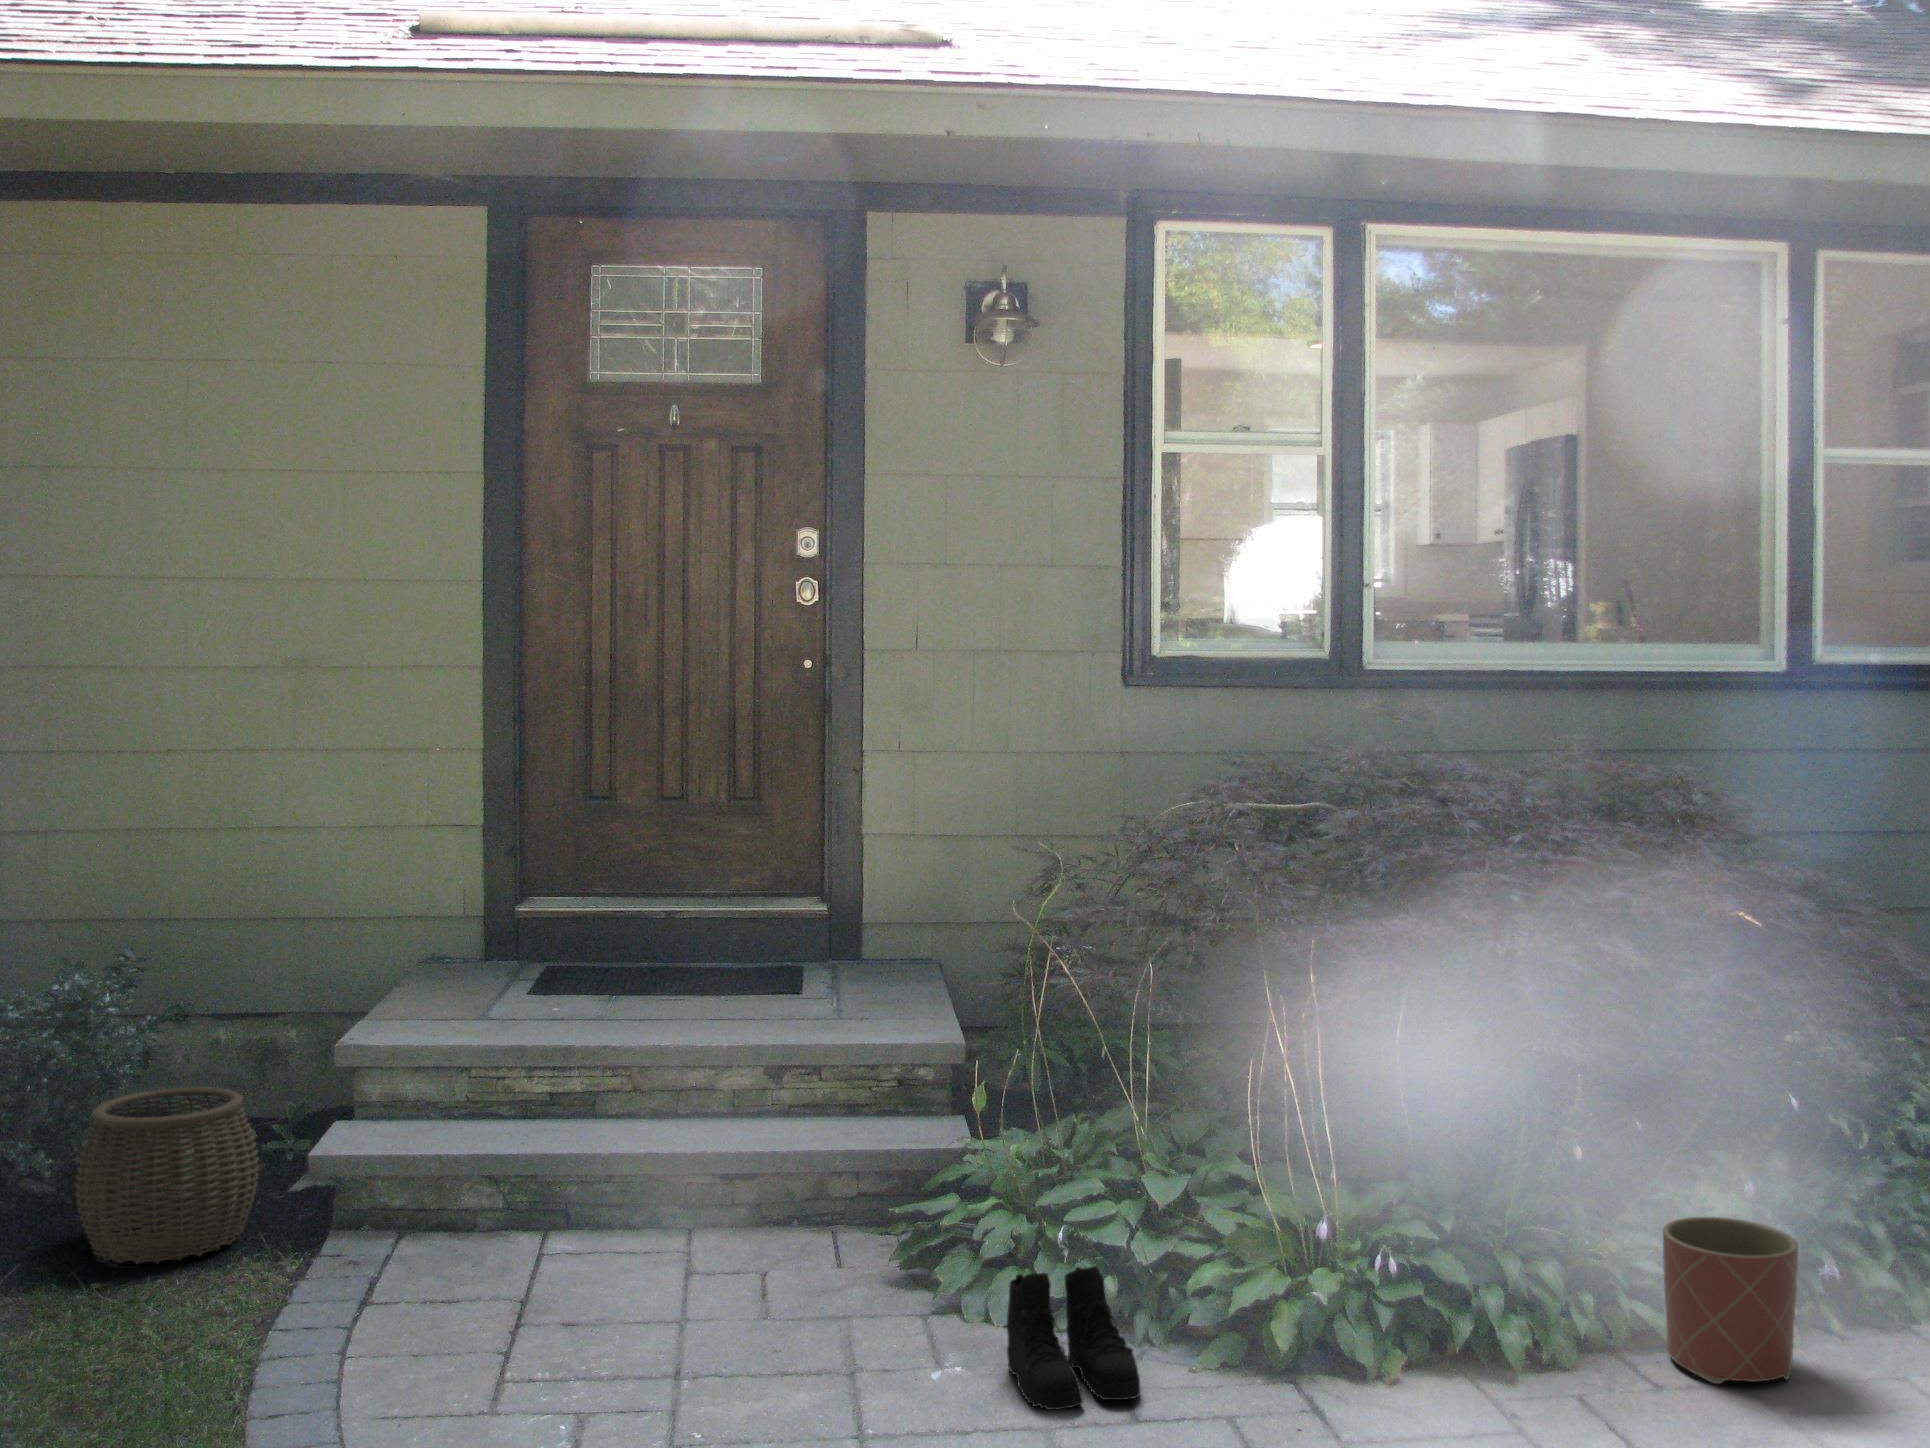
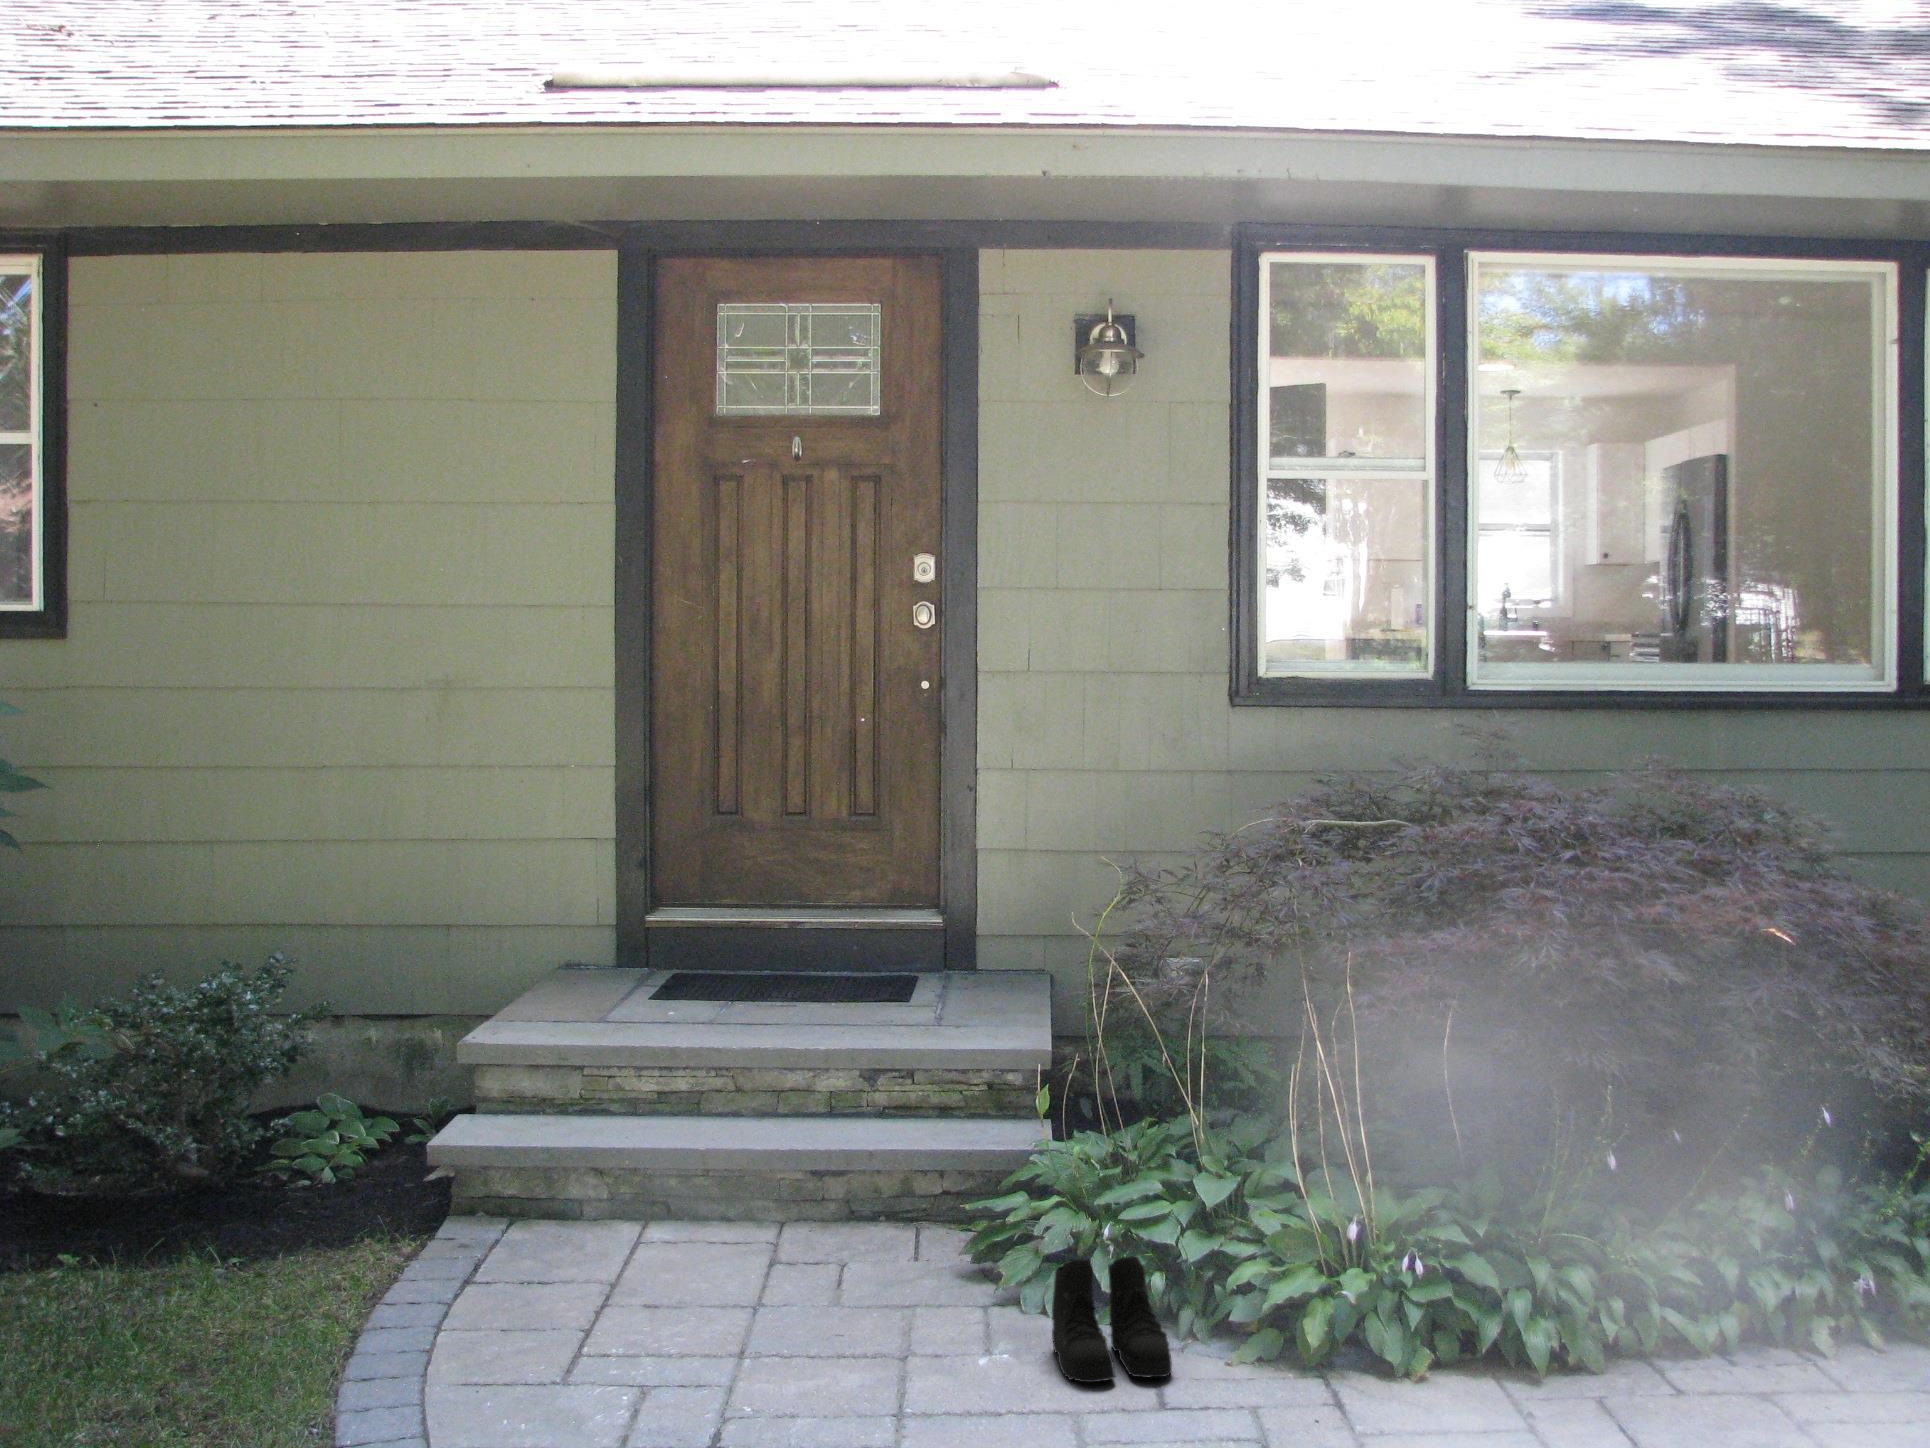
woven basket: present [75,1087,259,1264] -> none [232,1074,393,1231]
planter: present [1663,1217,1798,1384] -> none [1693,1235,1823,1394]

